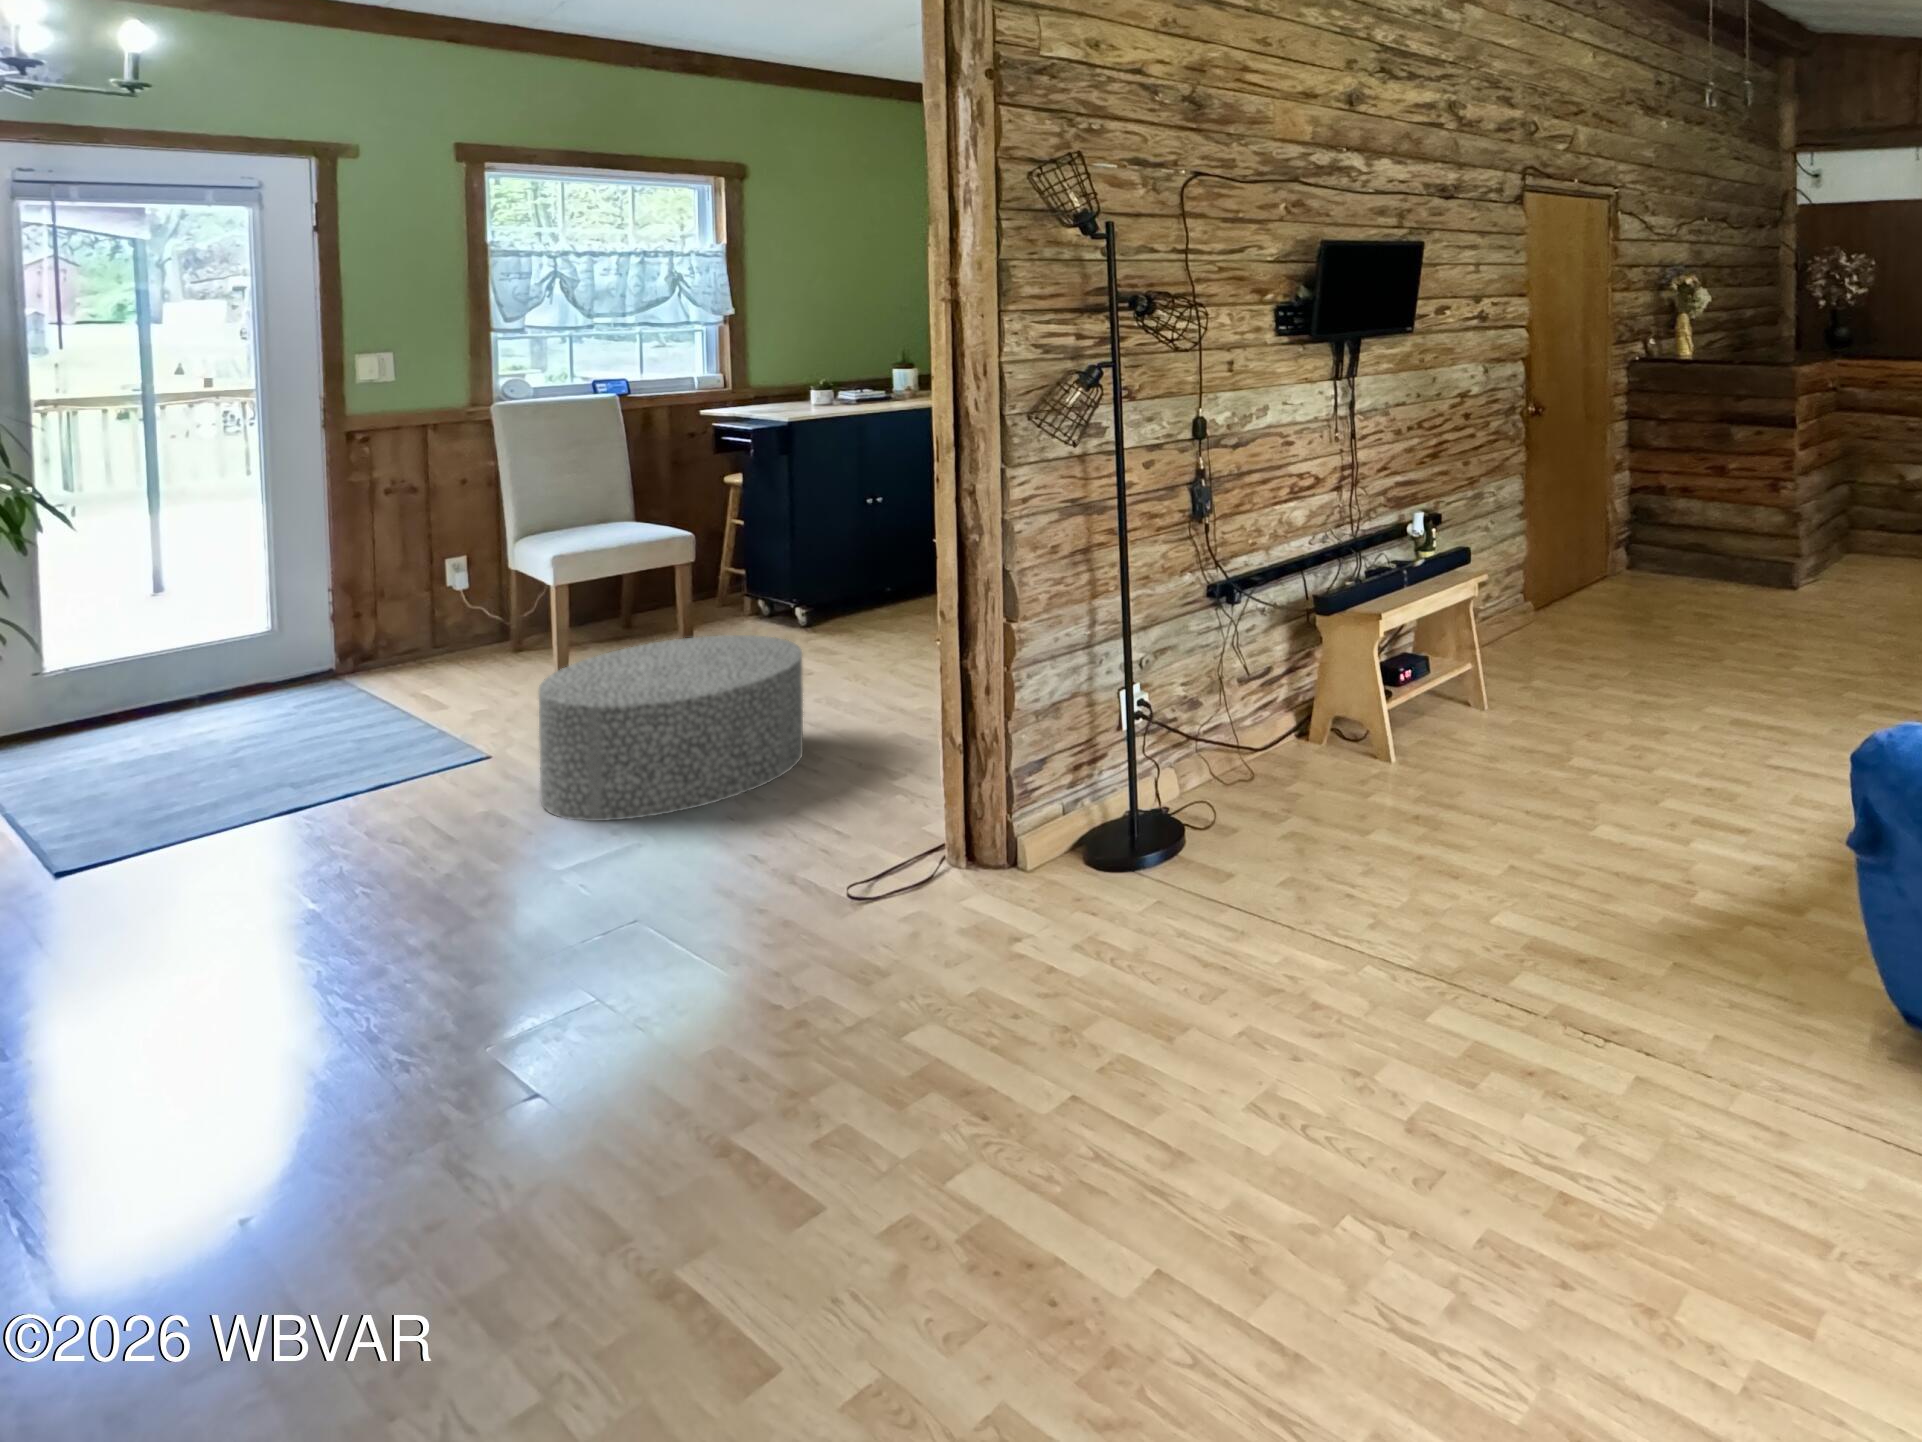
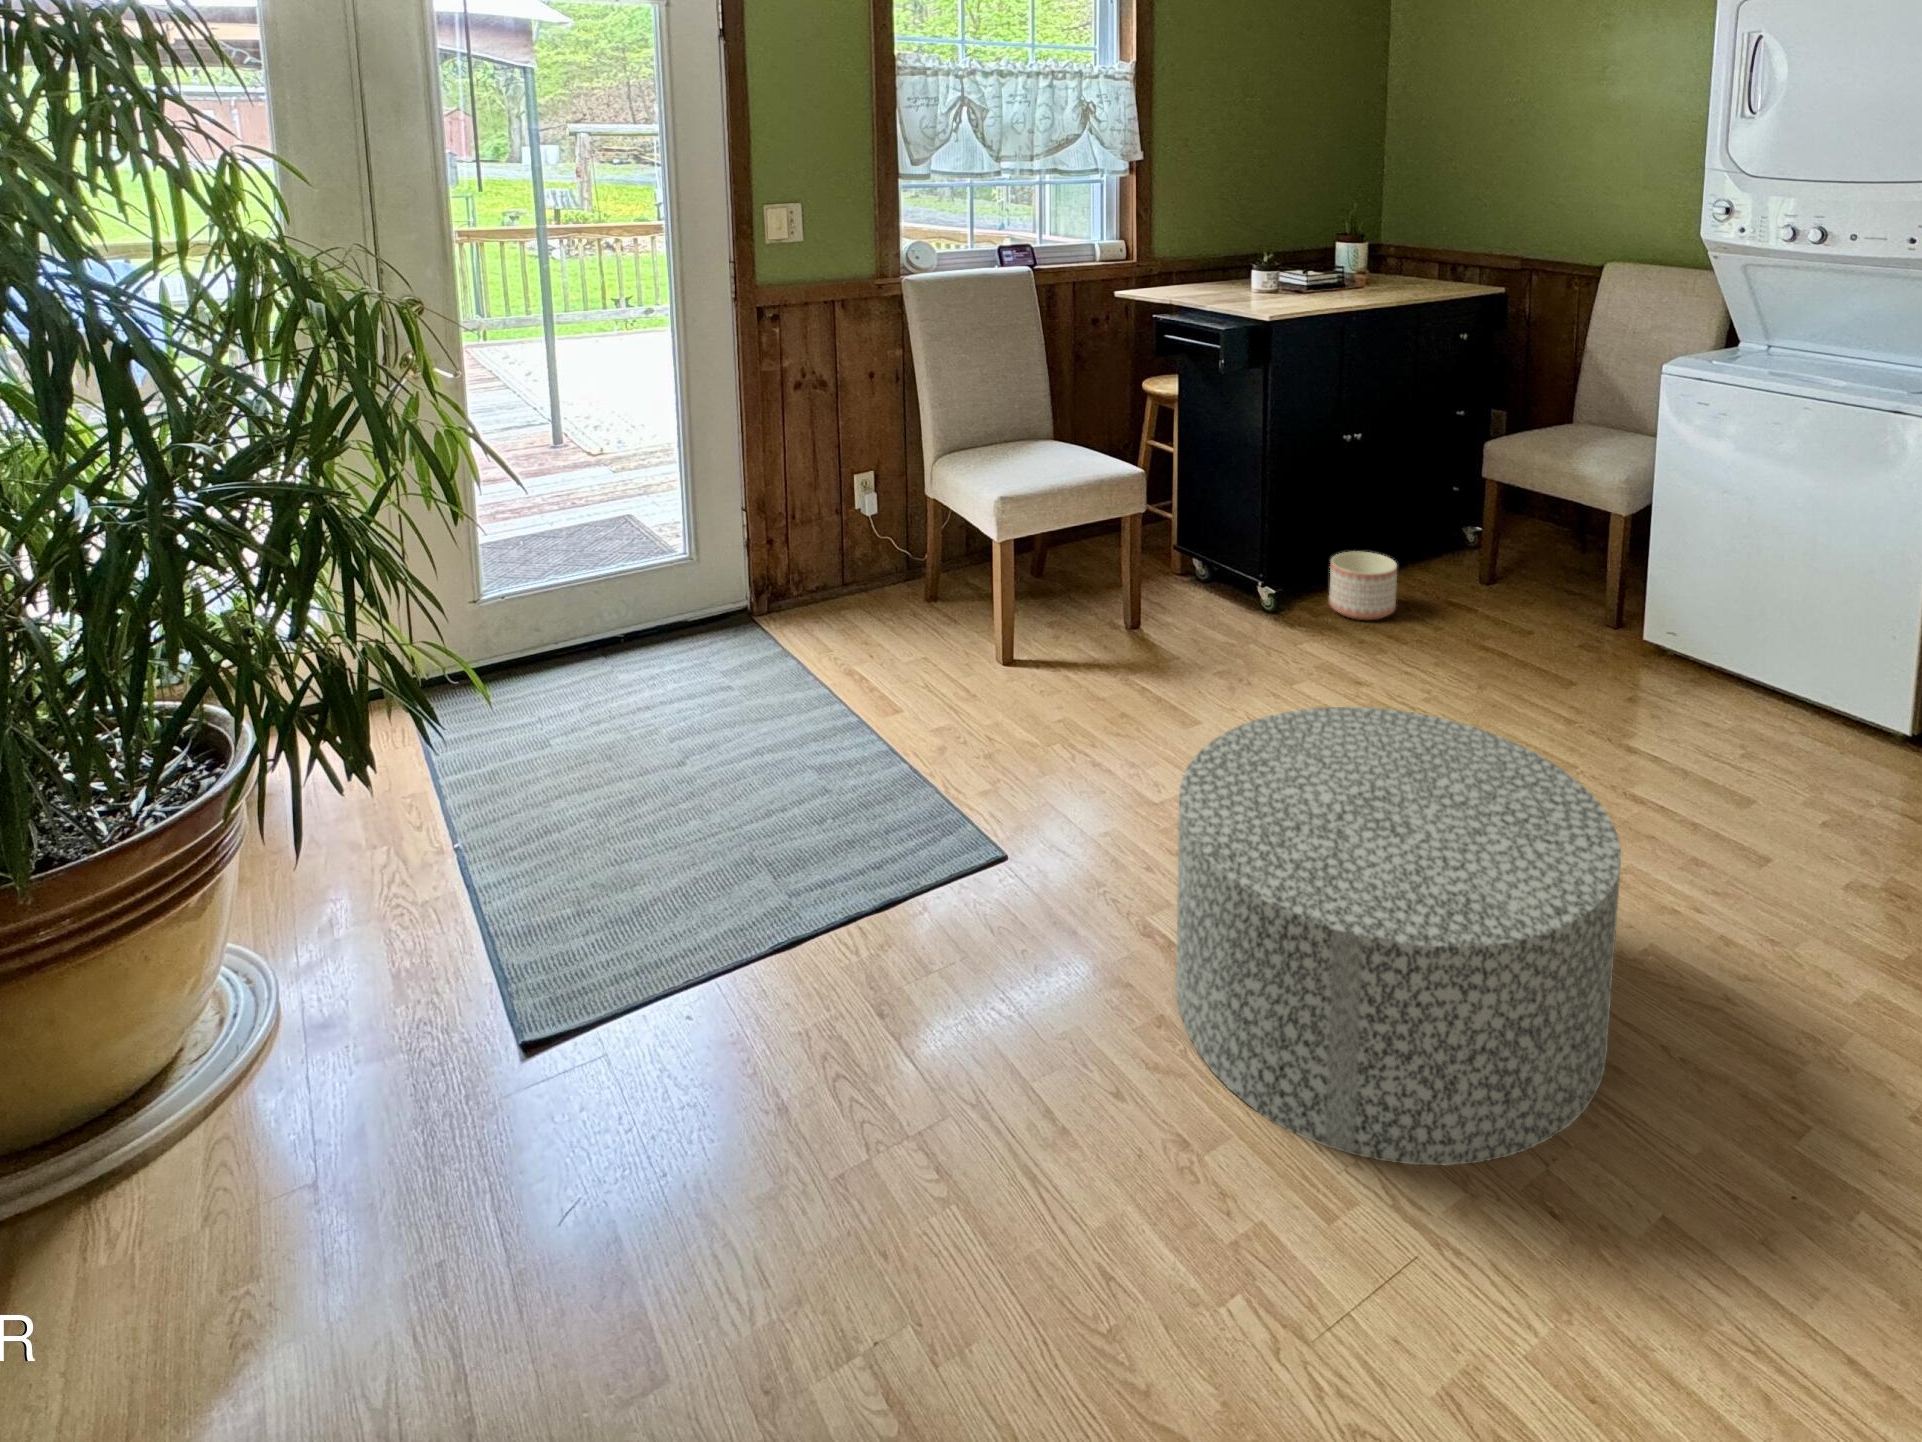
planter: none [838,584,888,628] -> present [1329,551,1397,620]

